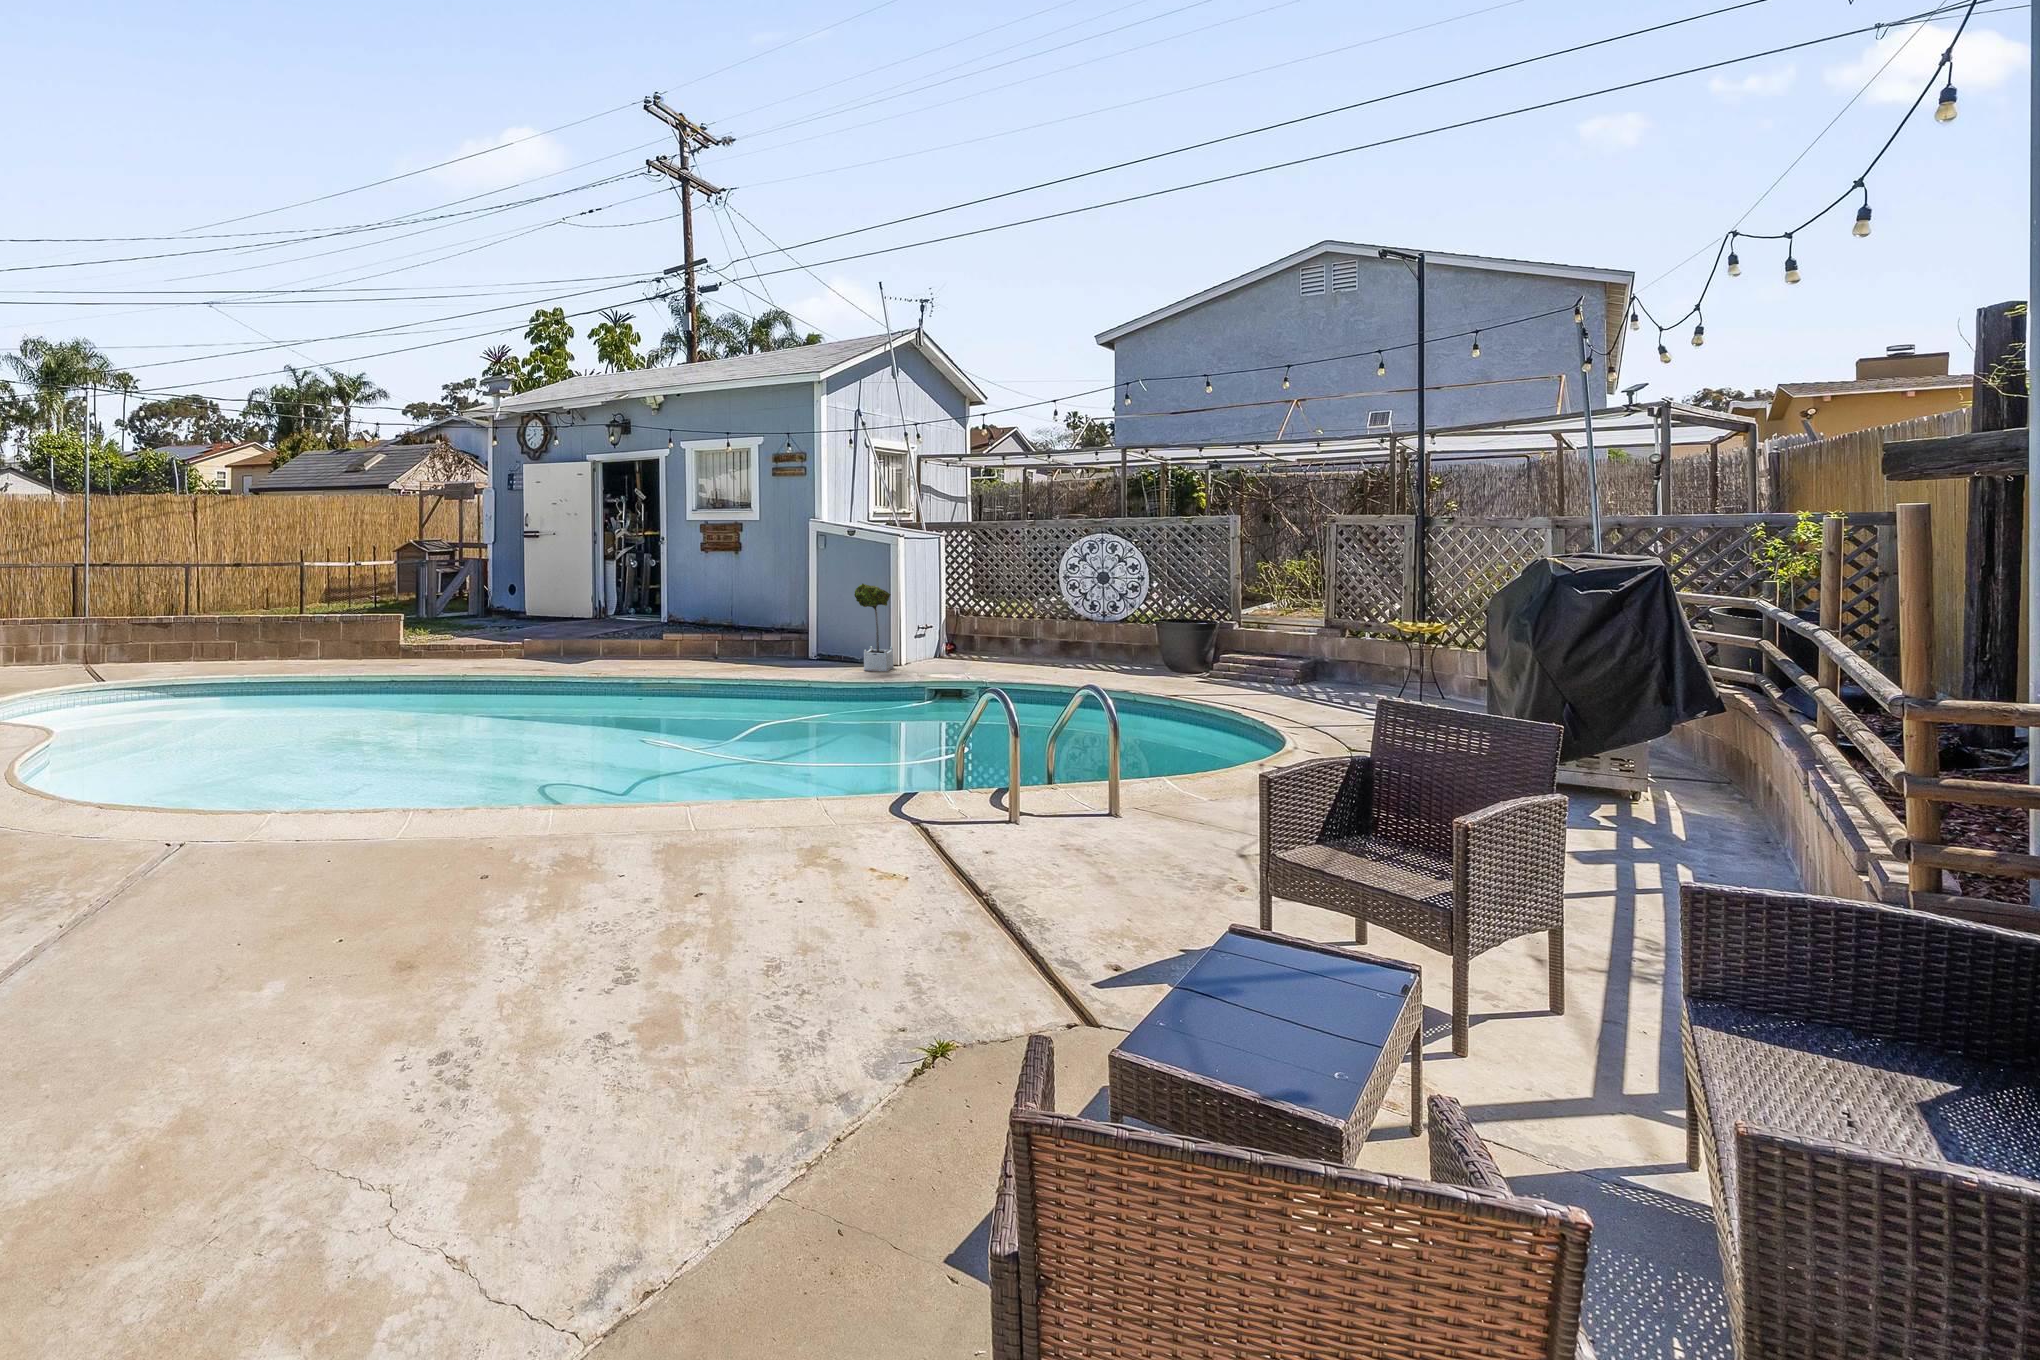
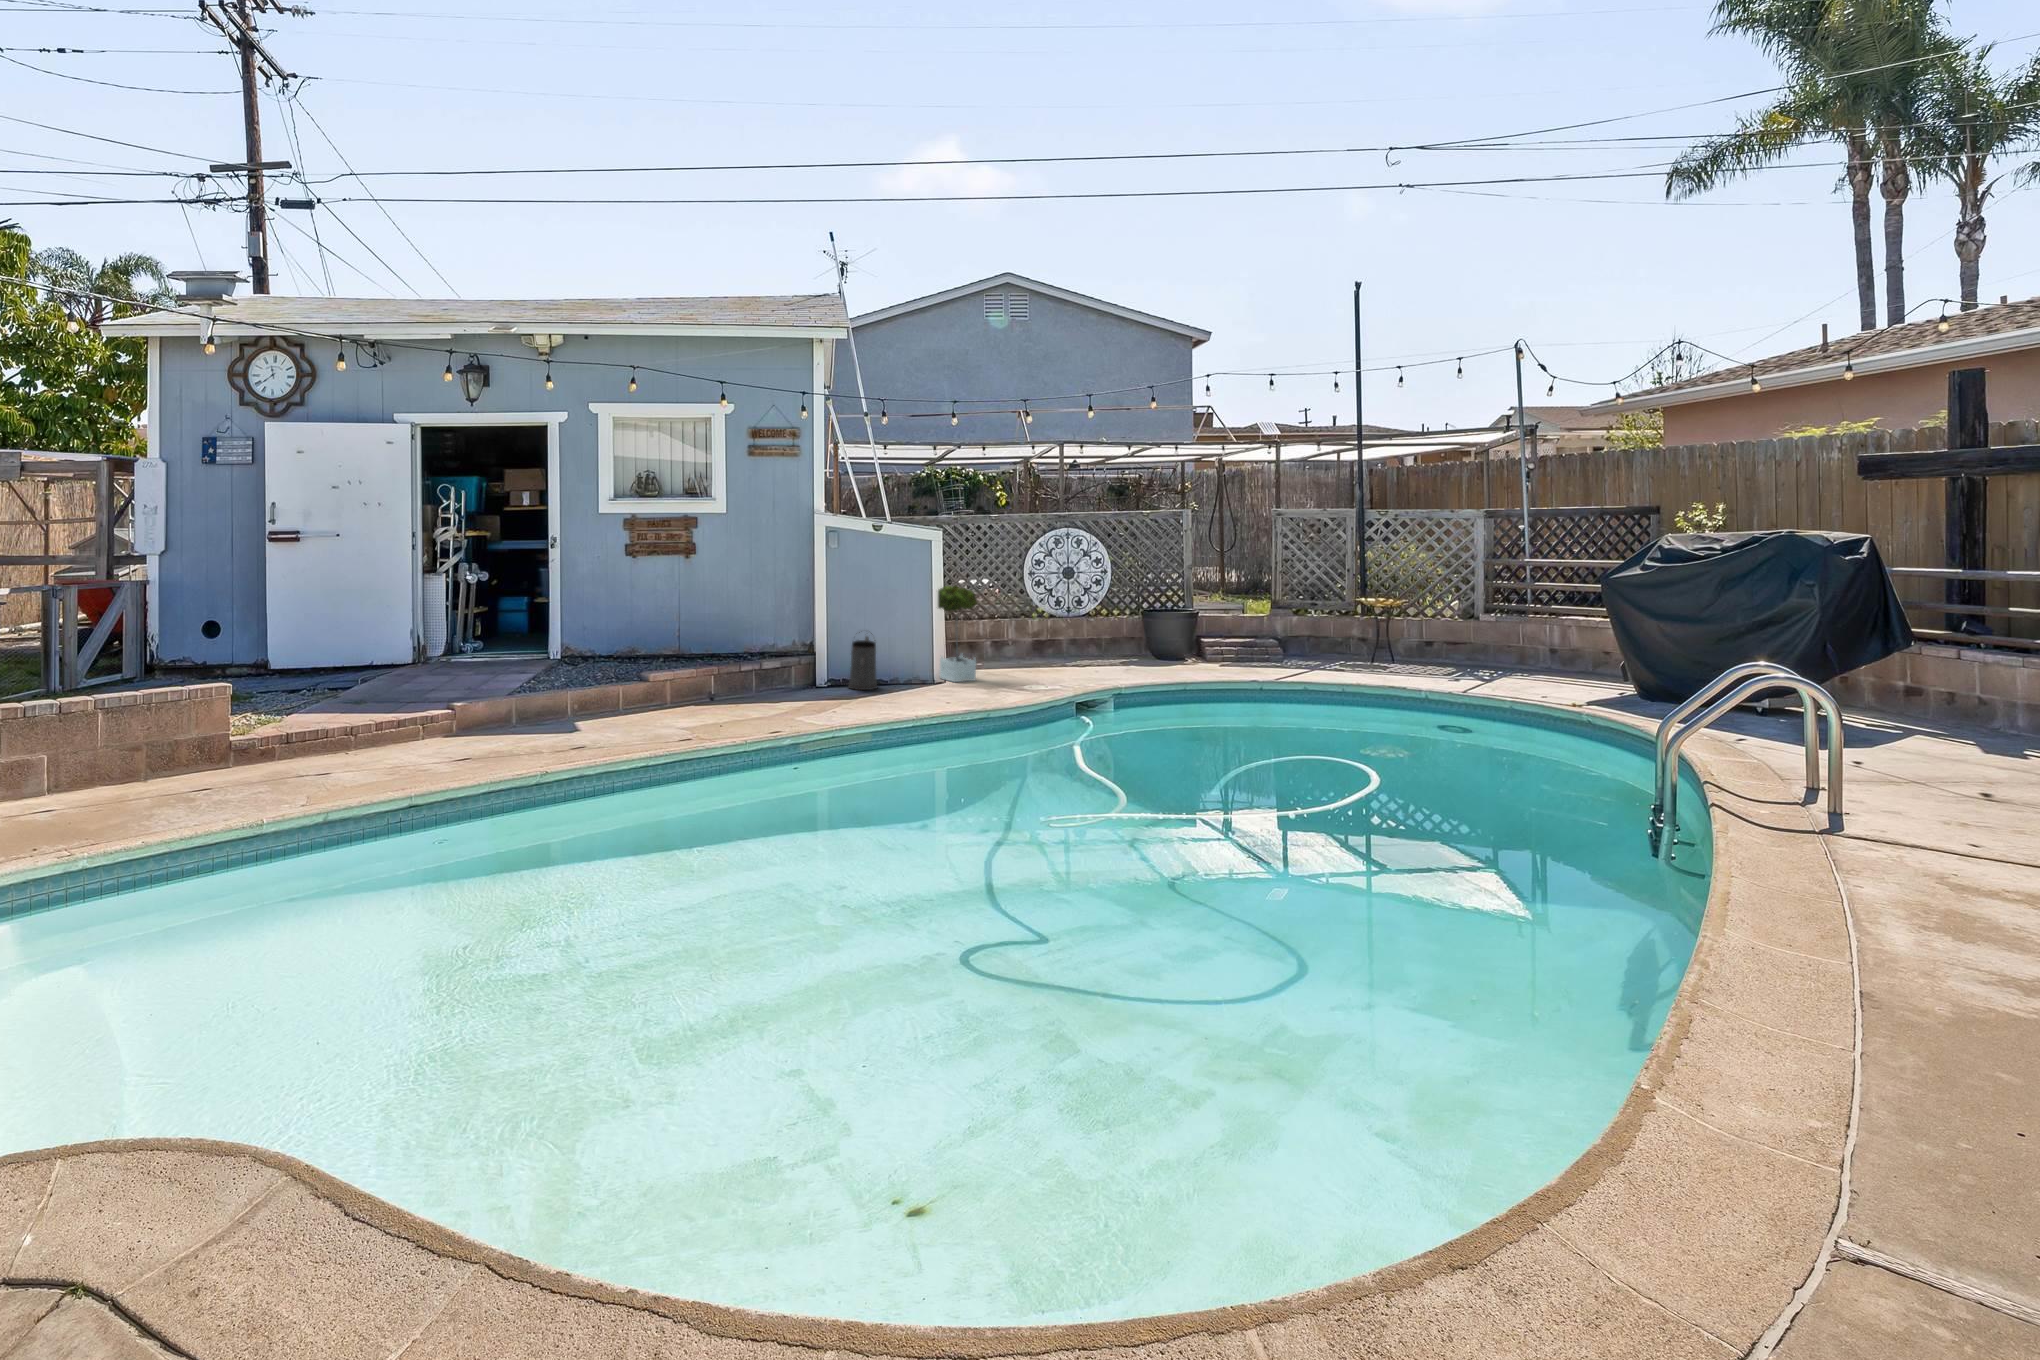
watering can: none [775,618,824,668] -> present [849,633,877,690]

